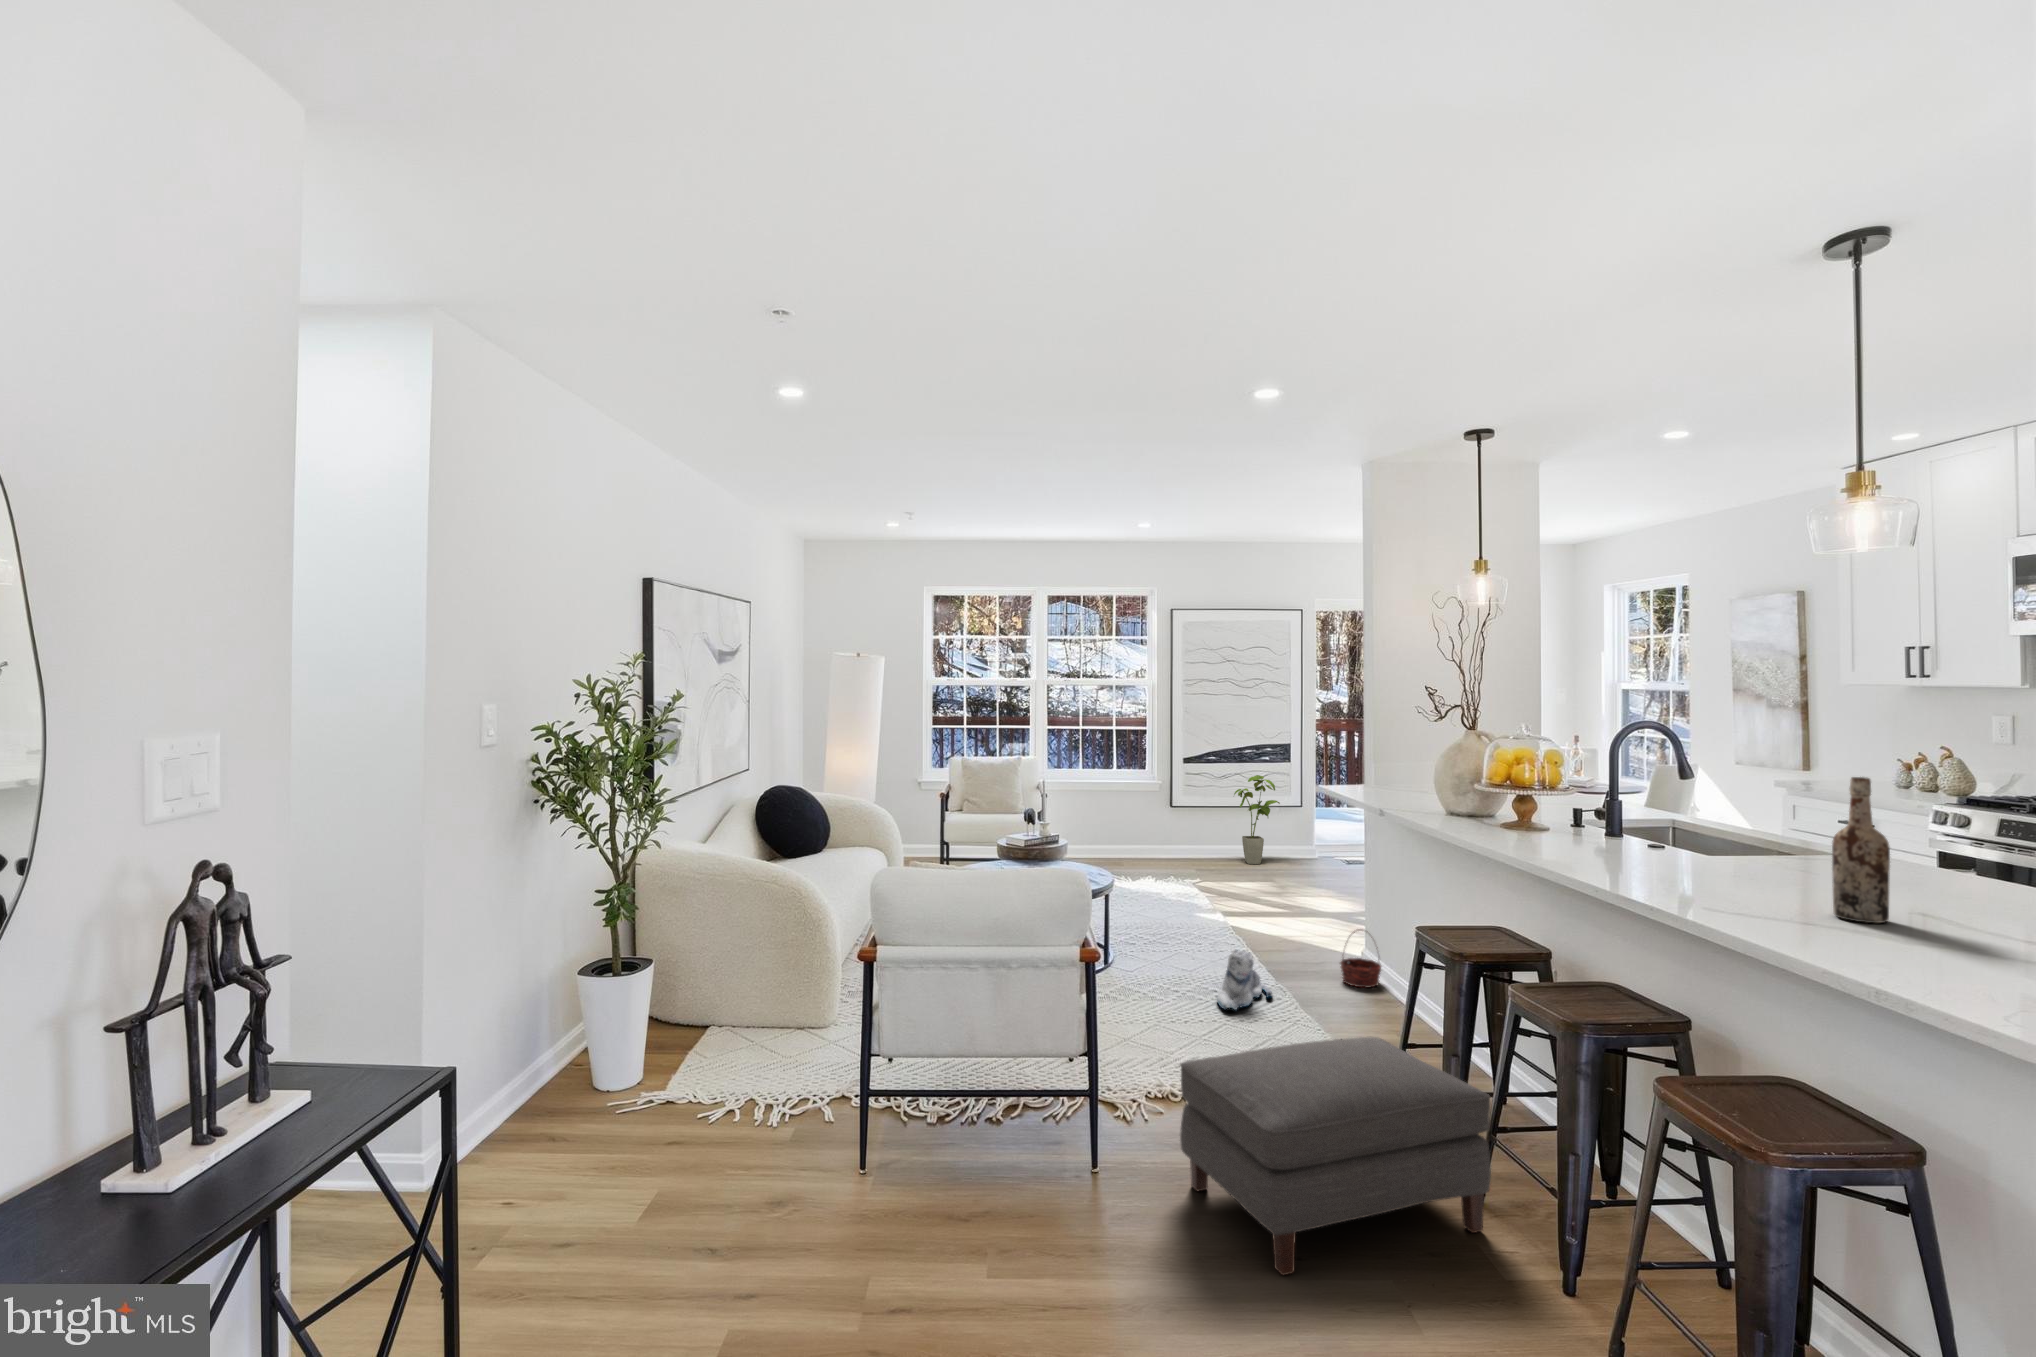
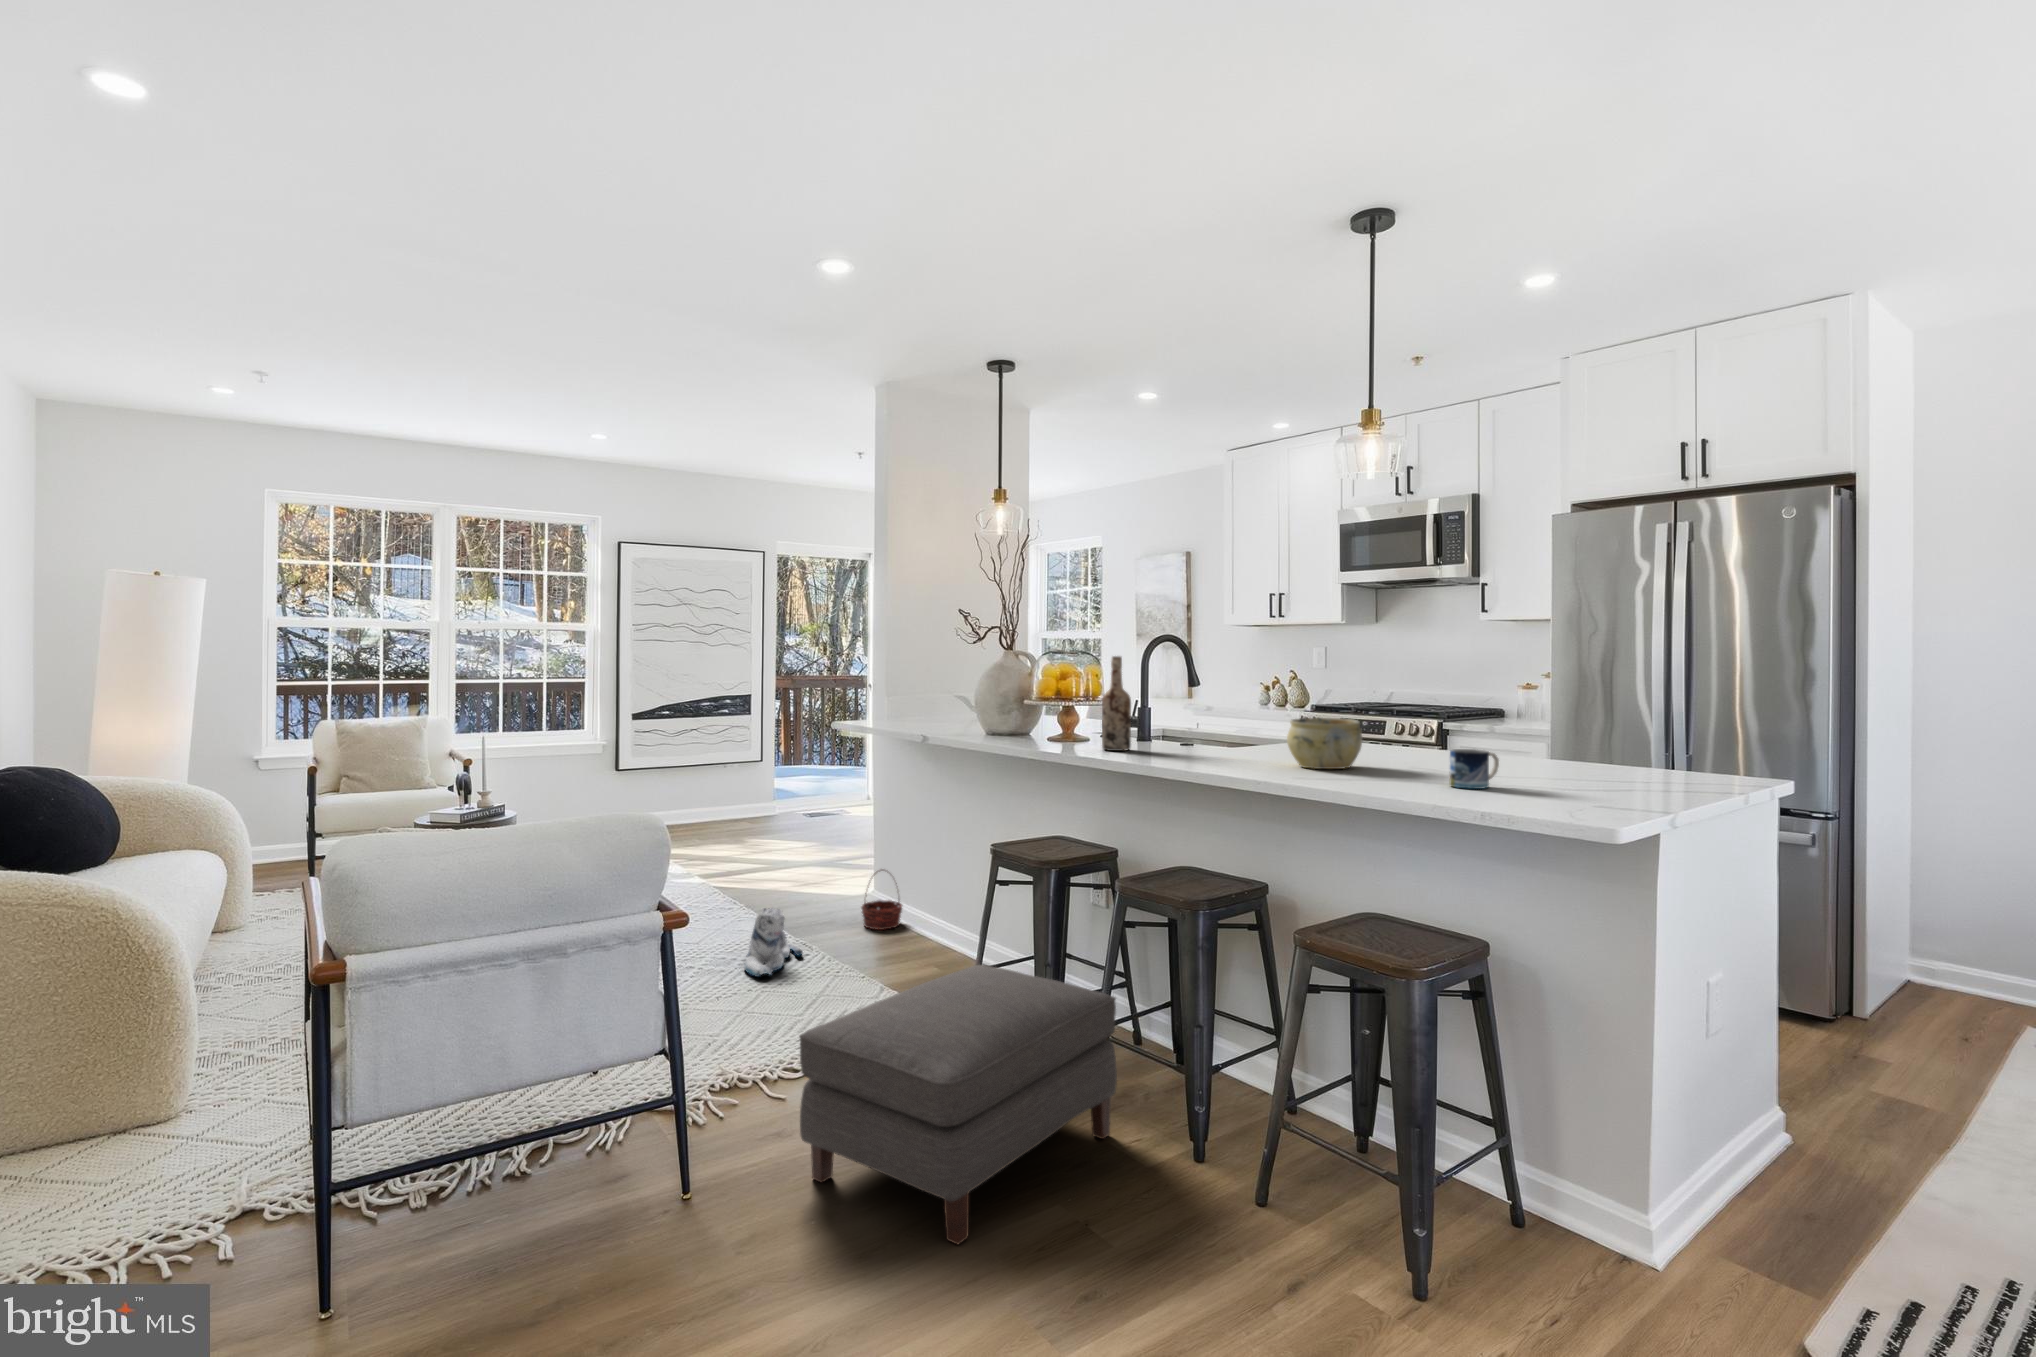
house plant: present [1234,775,1280,864] -> none [693,728,743,826]
wine bottle: present [1832,777,1890,923] -> present [1102,656,1131,751]
ceramic bowl: none [1725,832,1828,896] -> present [1287,717,1362,769]
mug: none [1899,893,1979,946] -> present [1450,749,1499,789]

